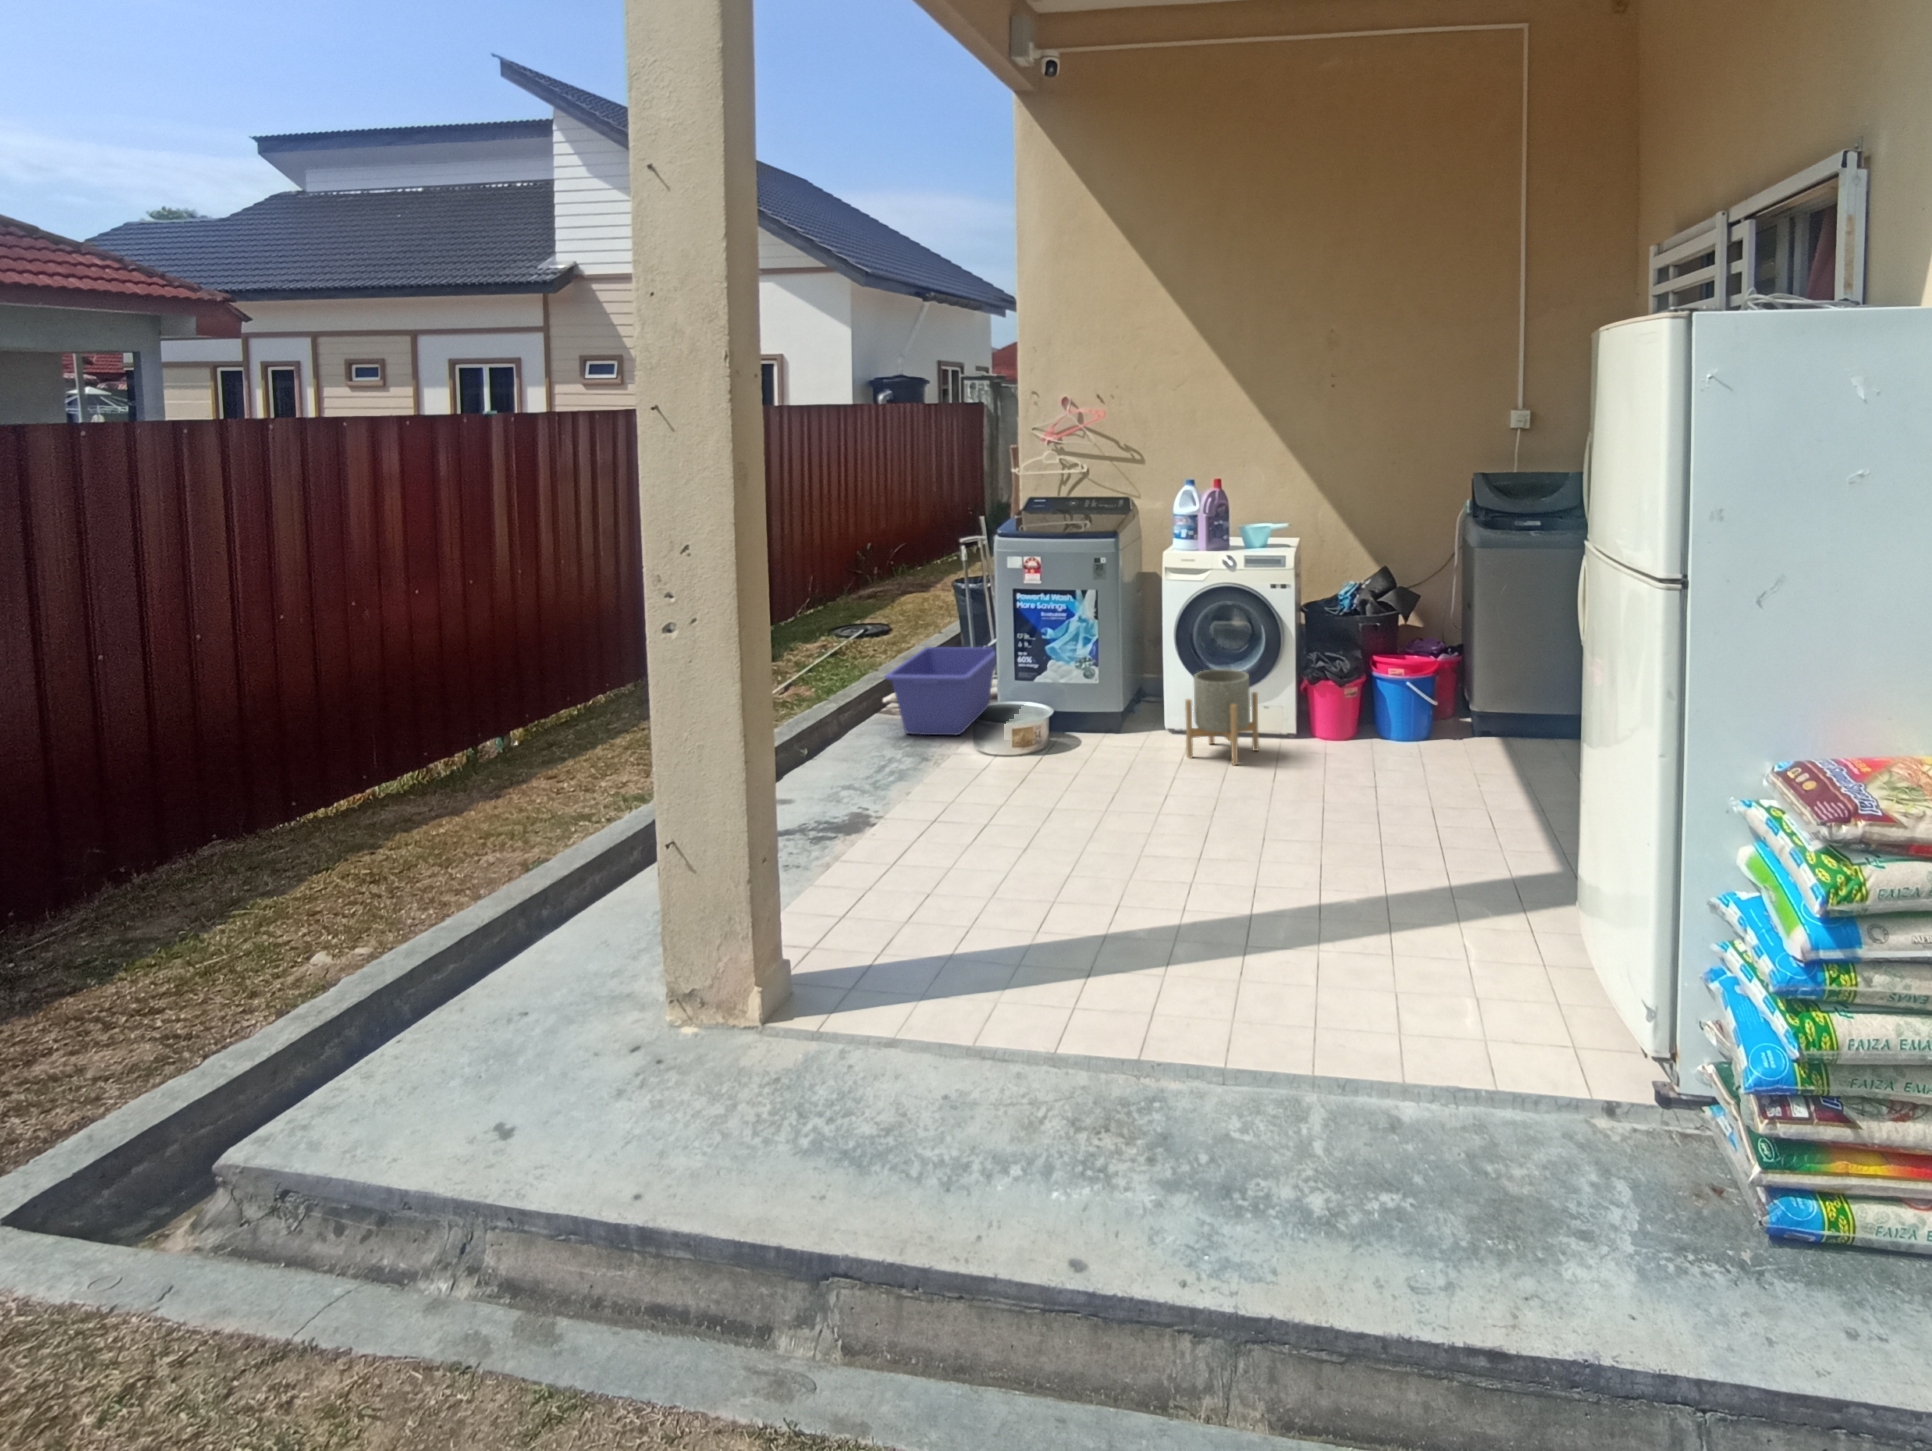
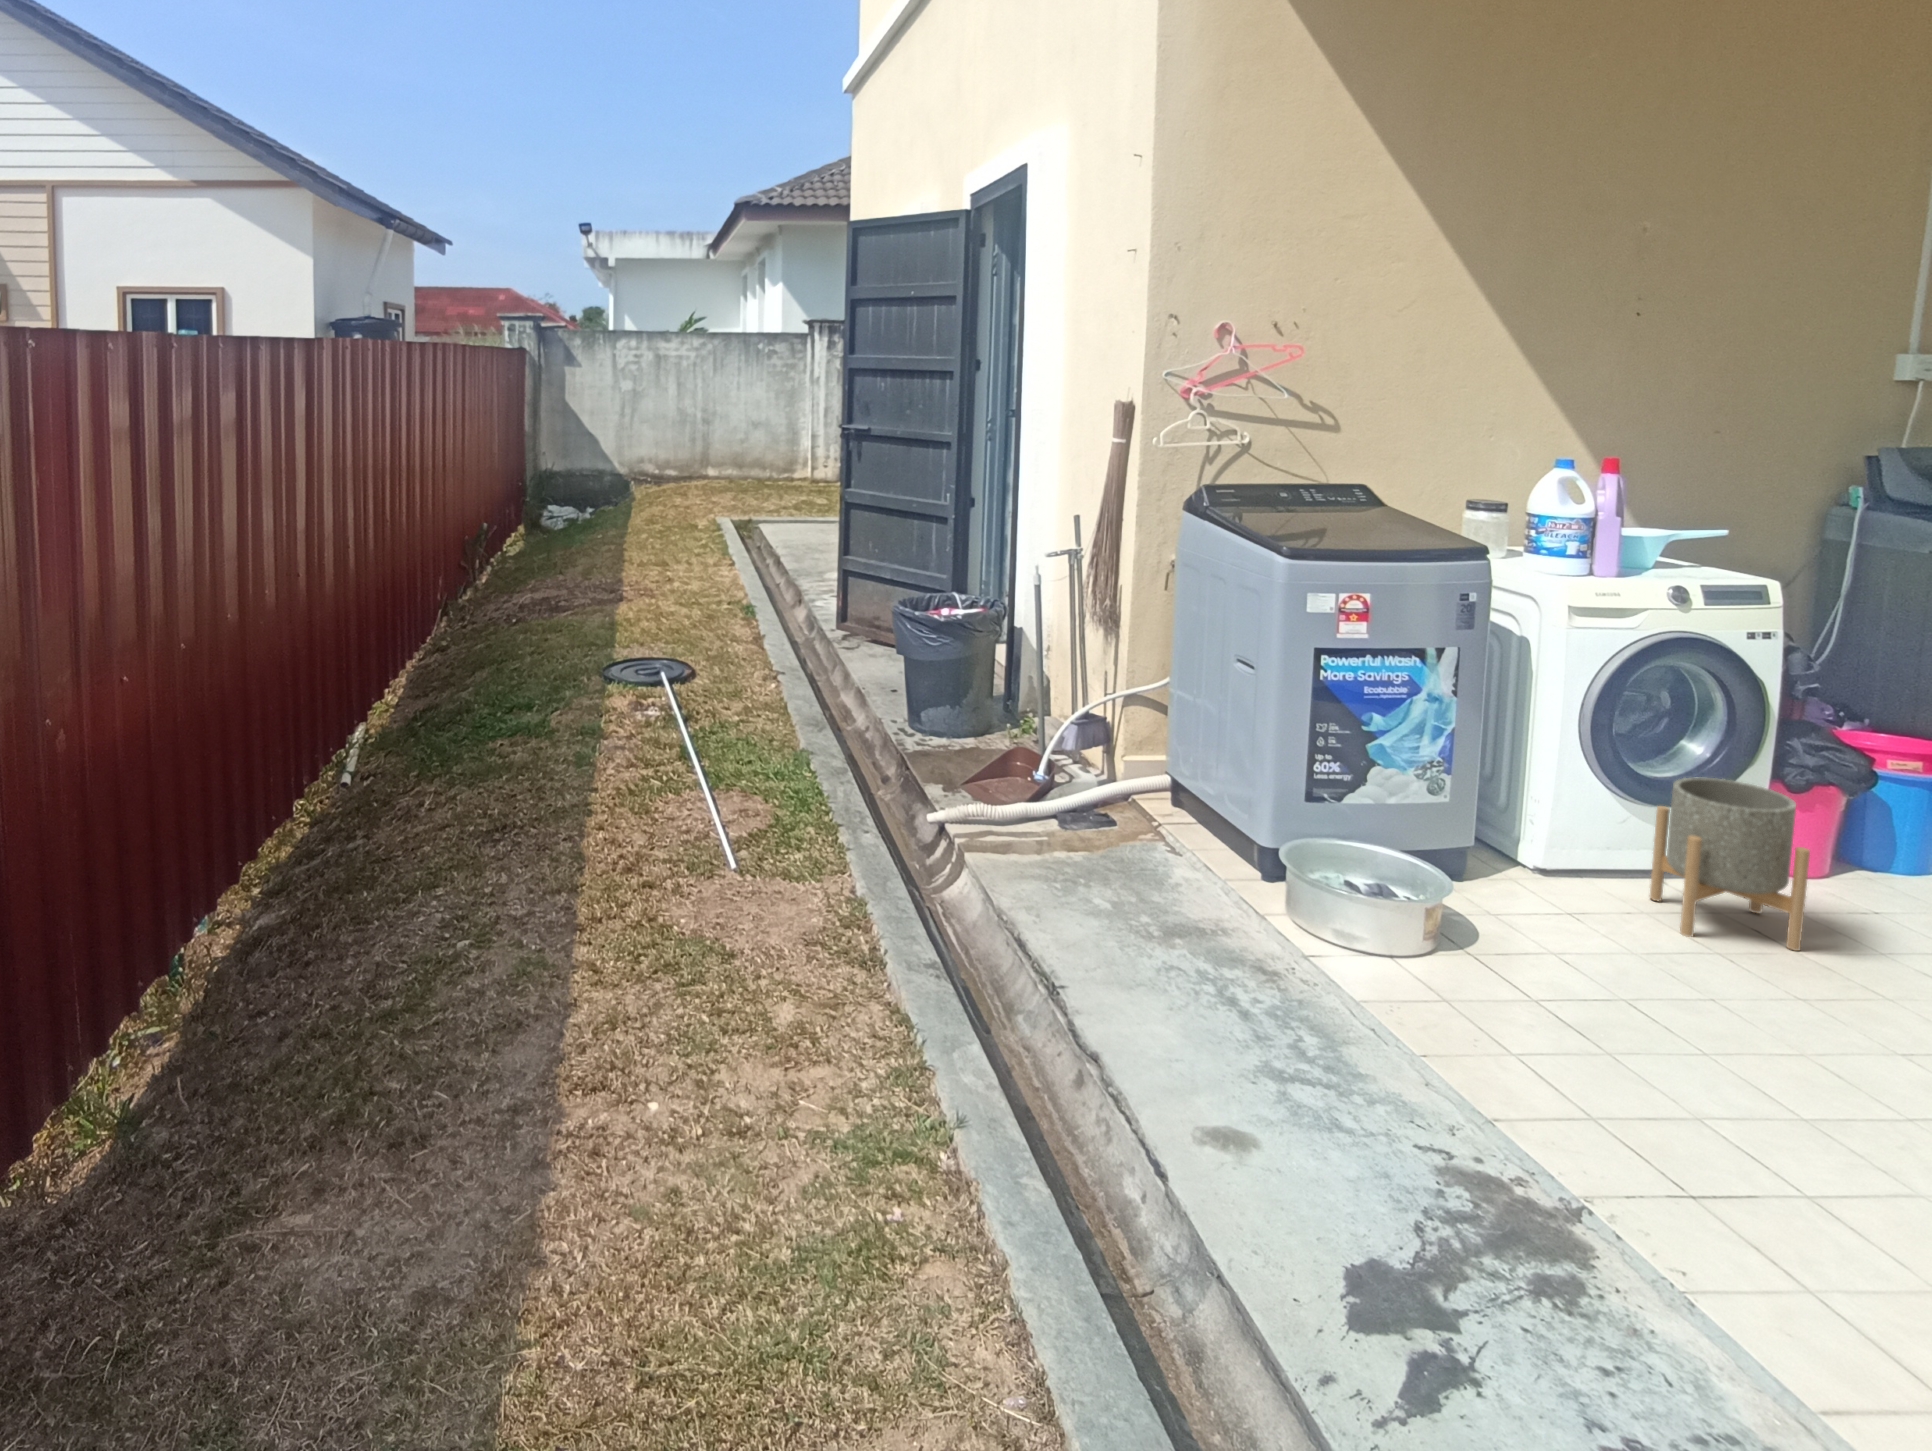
storage bin: present [885,647,995,735] -> none [1052,735,1272,903]

